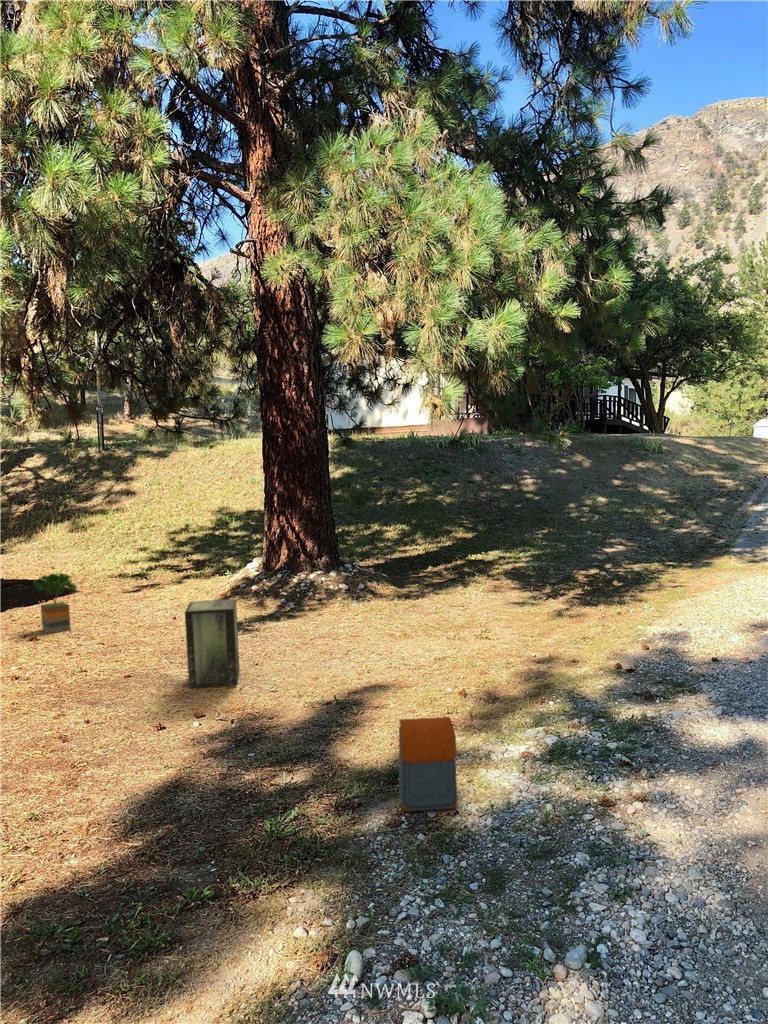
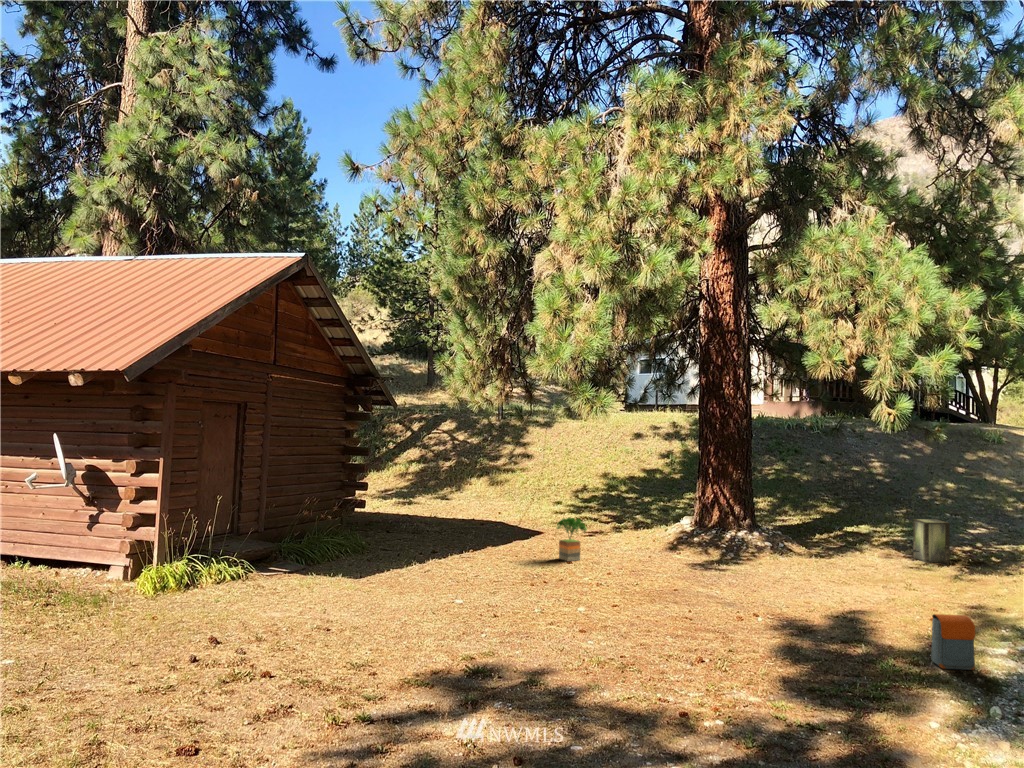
storage box: present [185,599,240,688] -> present [913,519,950,563]

